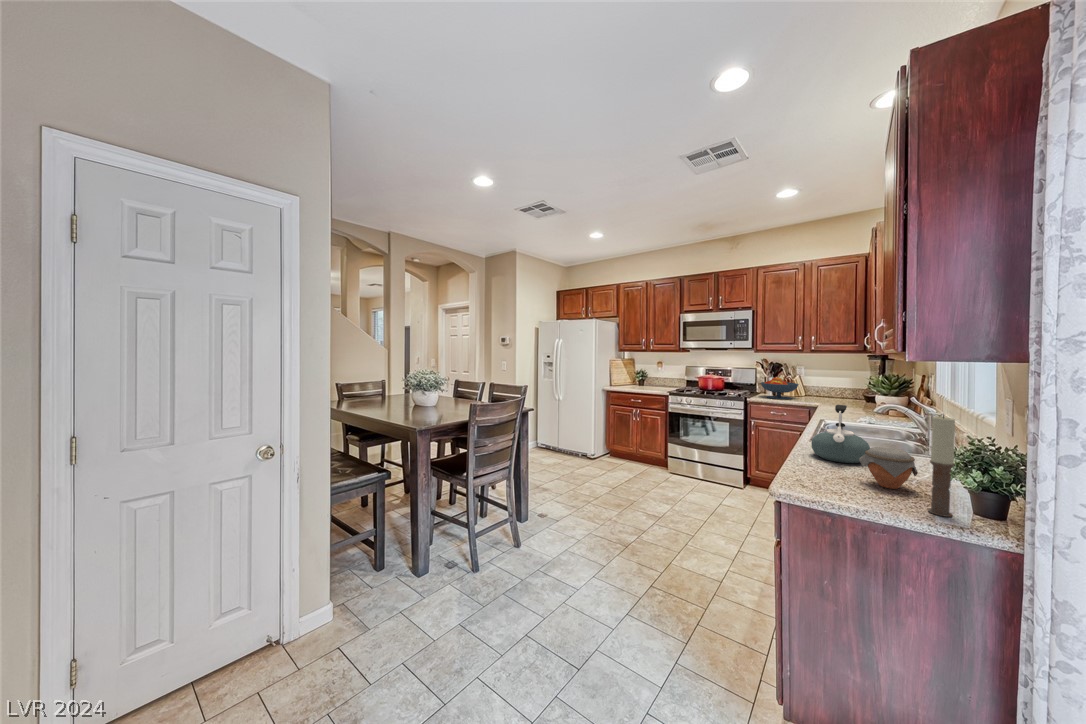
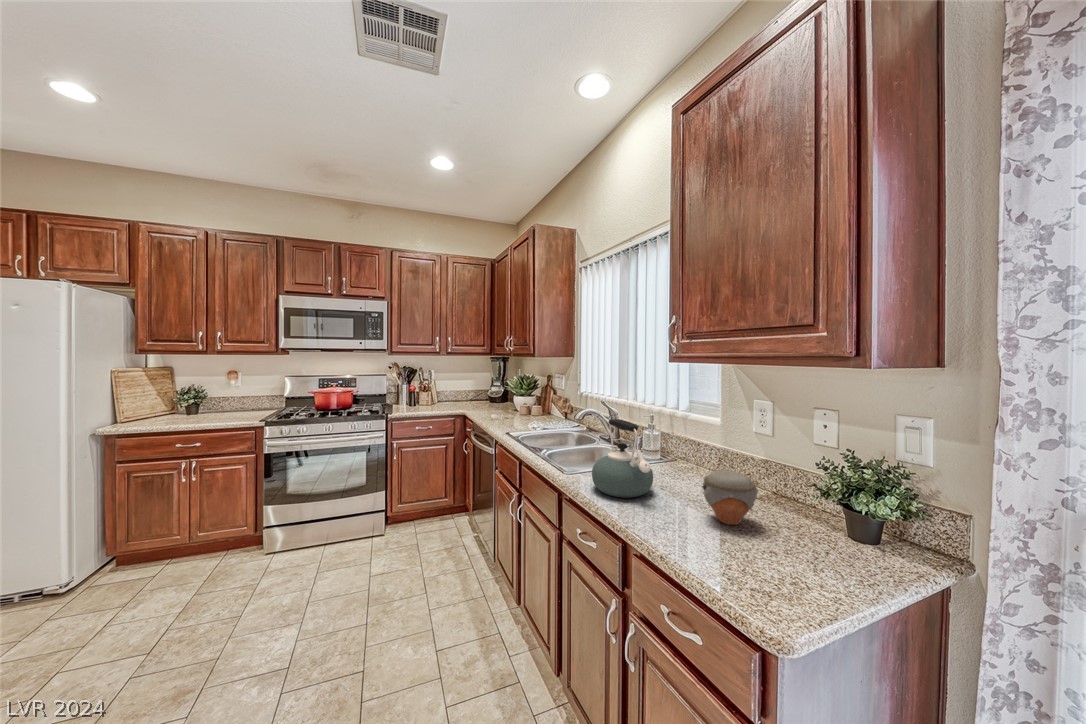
fruit bowl: present [761,378,799,399] -> none [401,385,442,412]
candle: present [928,415,955,517] -> none [813,426,840,553]

